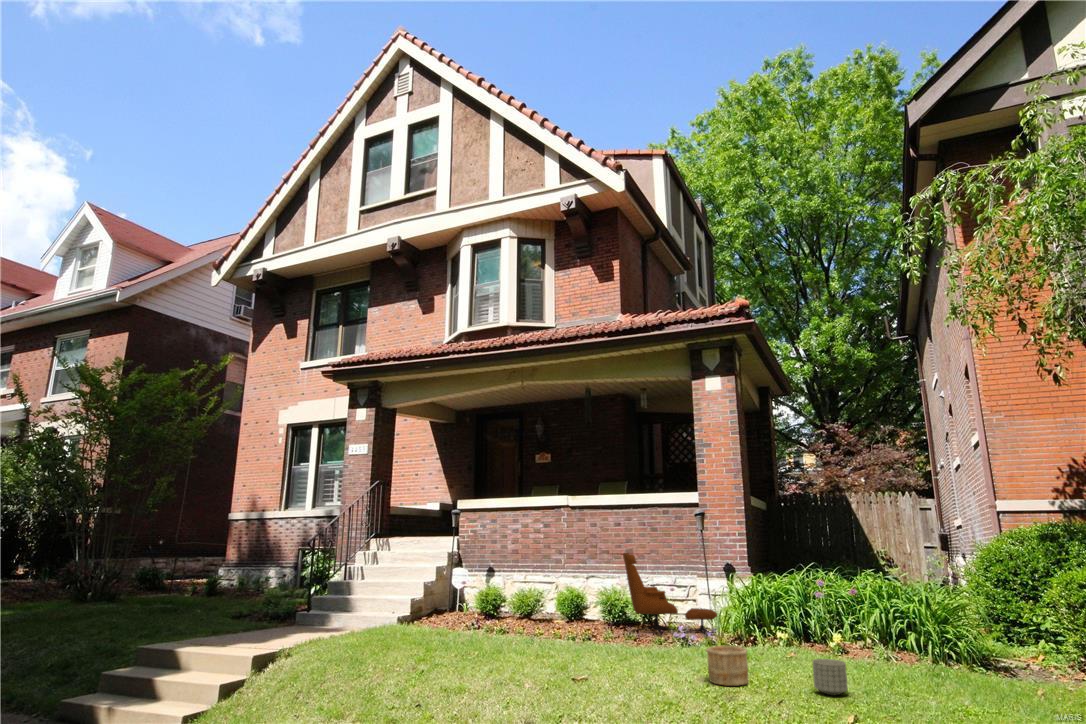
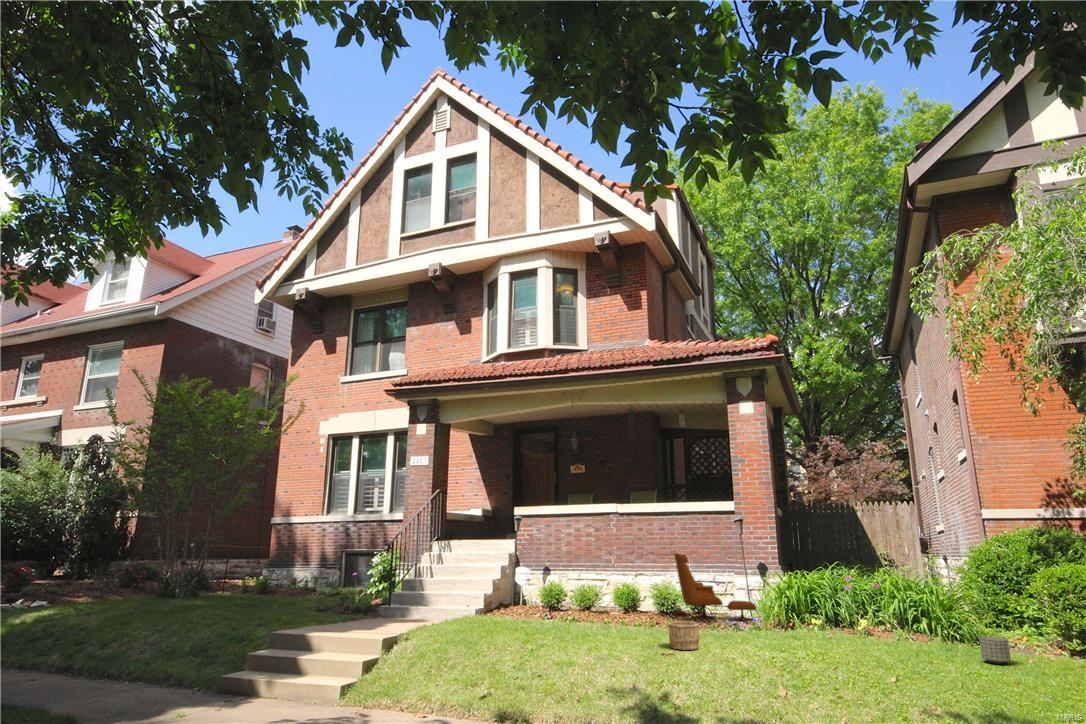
wooden bucket: present [706,646,748,686] -> present [668,621,699,650]
planter: present [813,659,848,695] -> present [979,636,1011,664]

